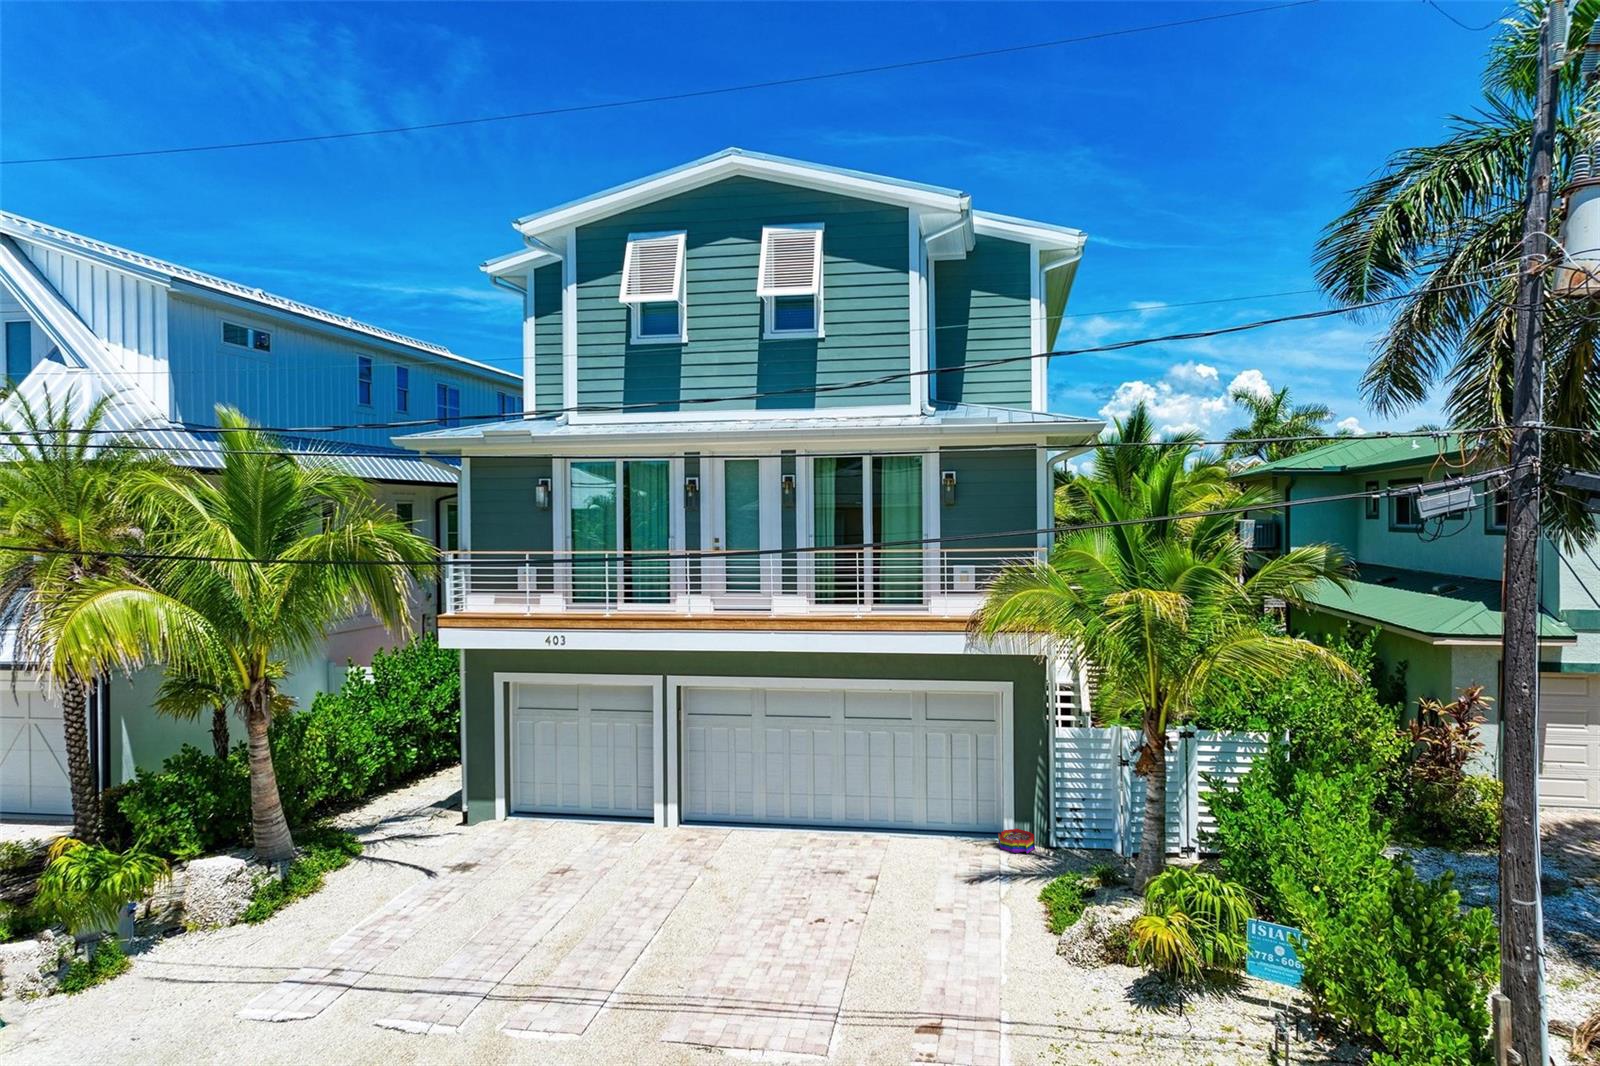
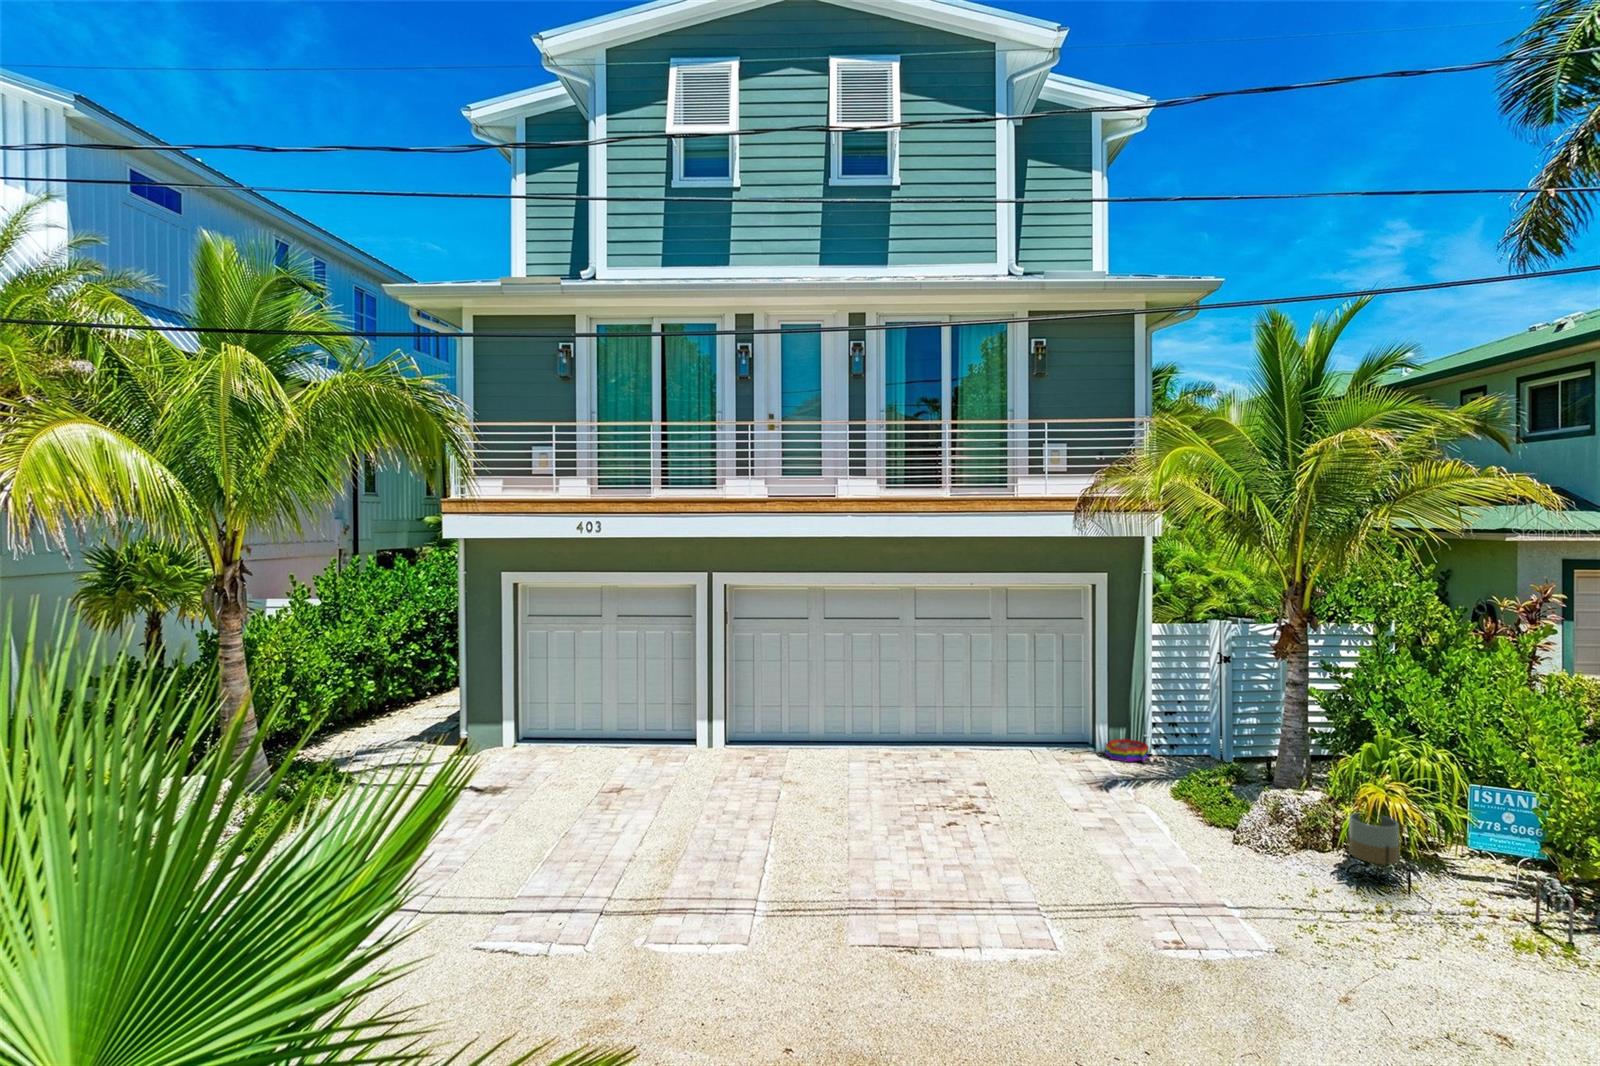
planter: none [1139,936,1182,1010] -> present [1347,813,1399,884]

